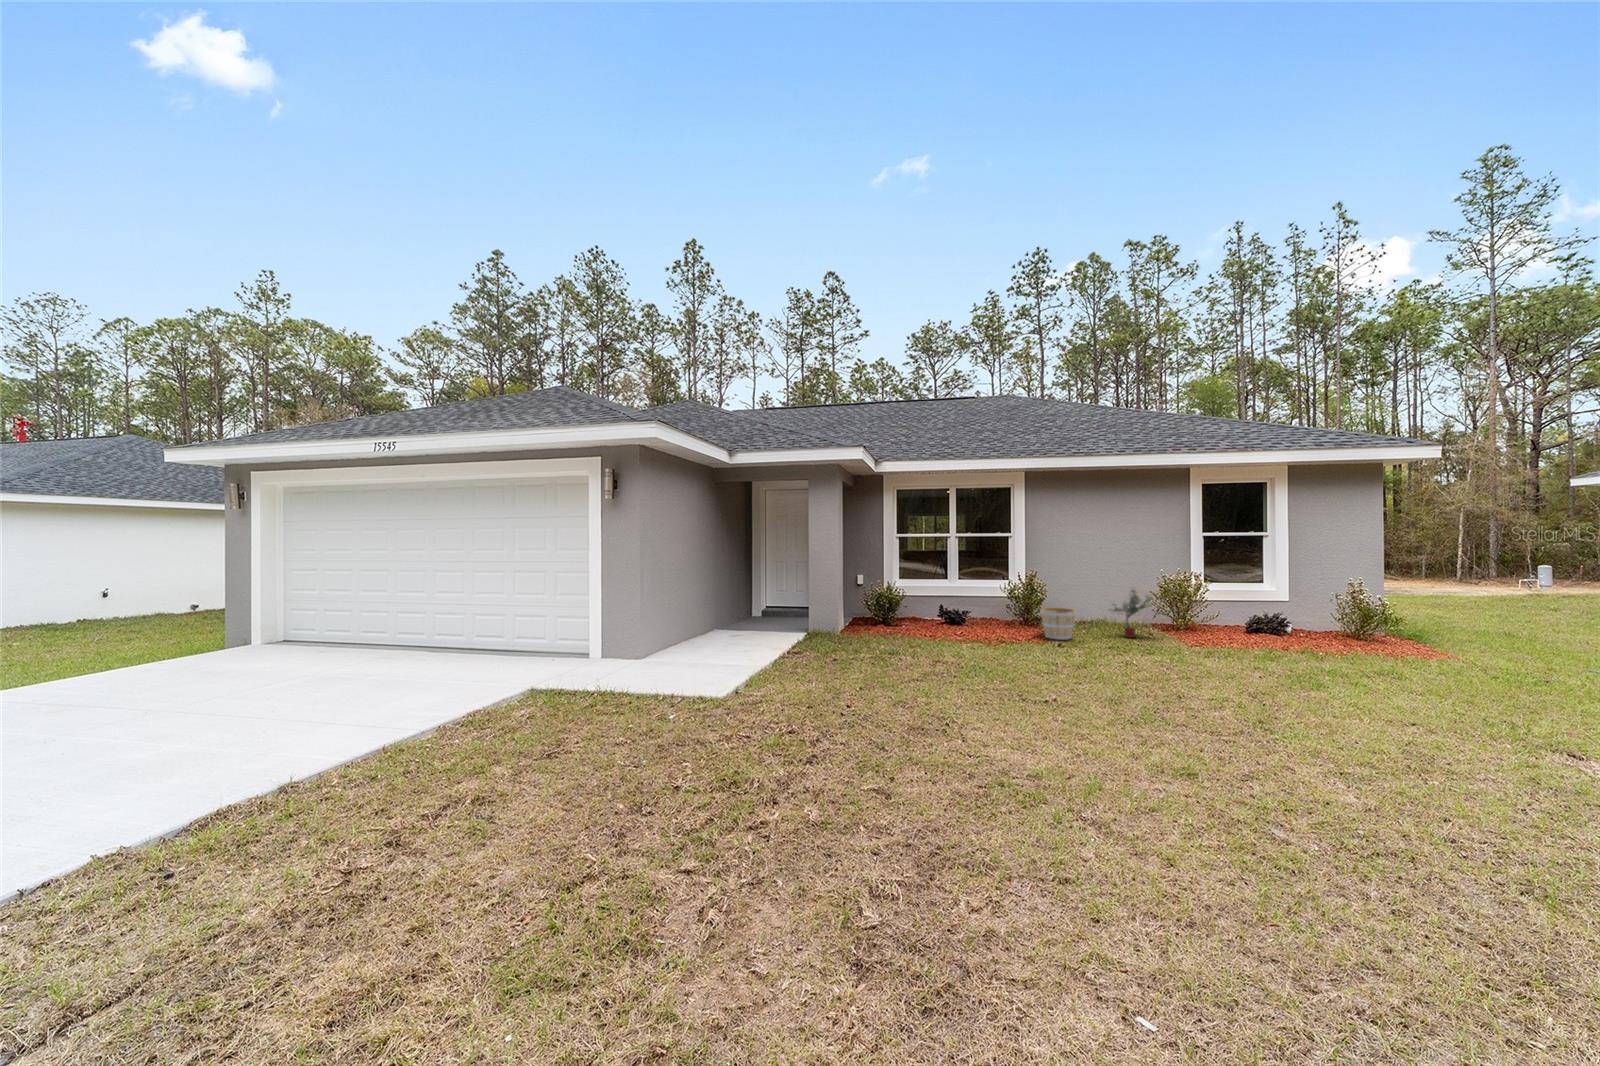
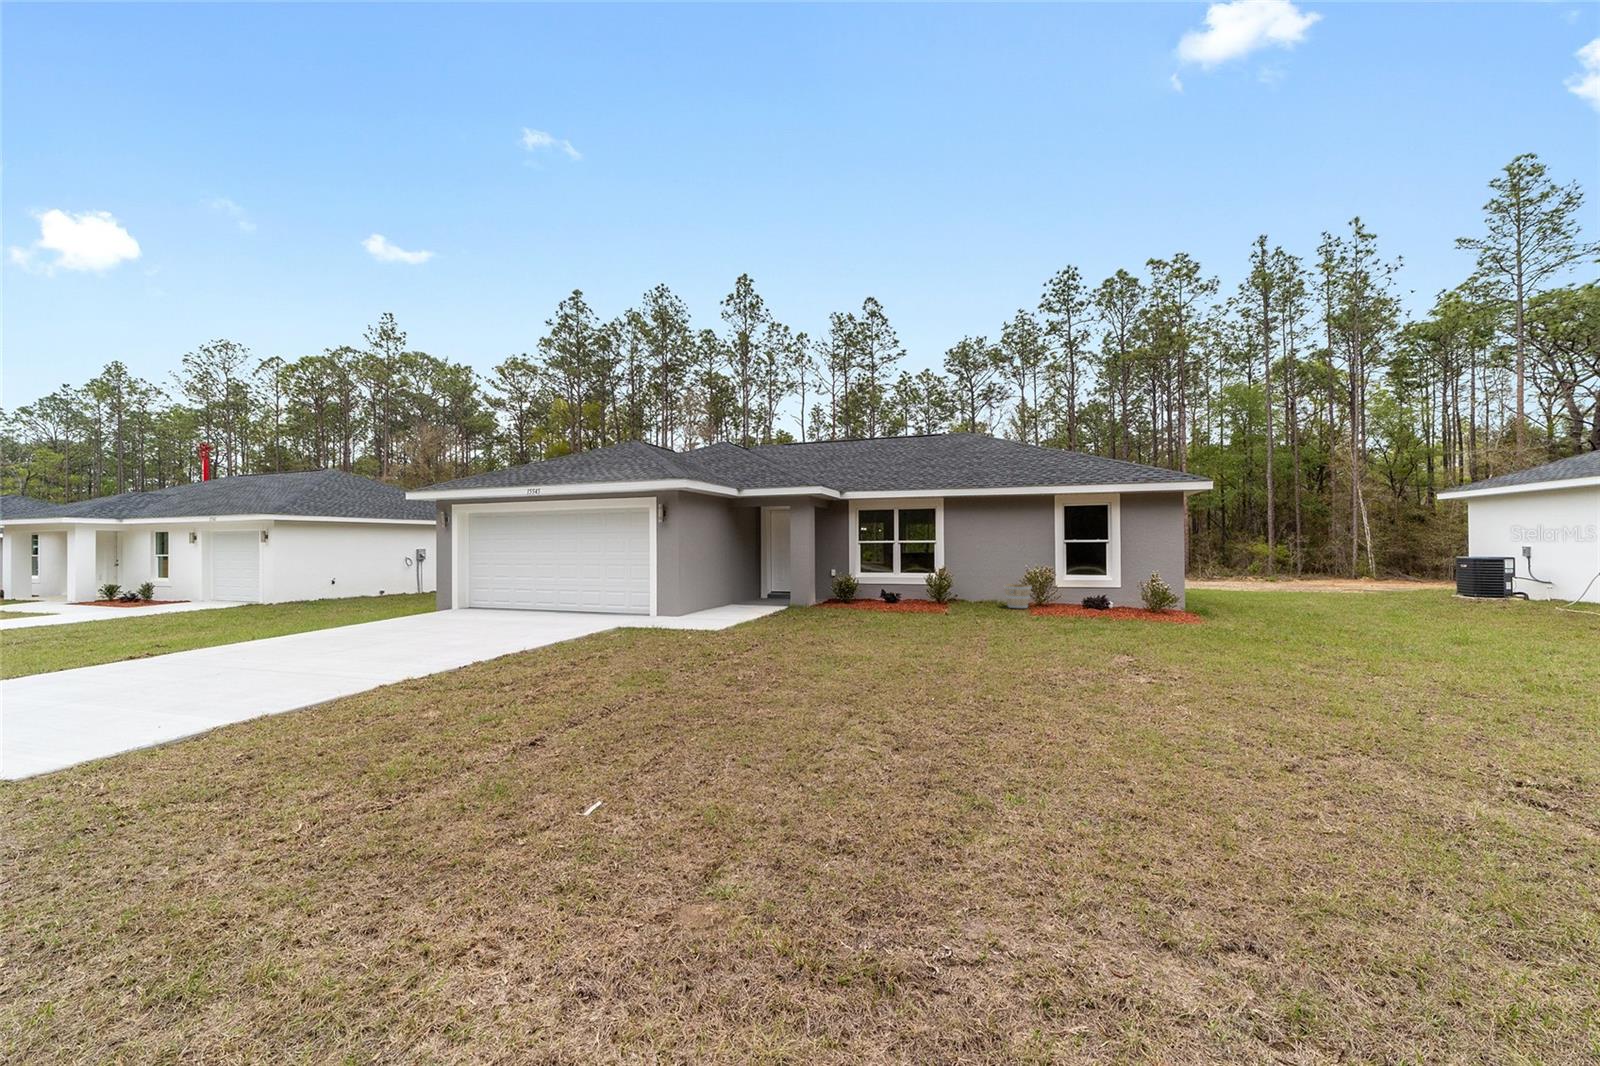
potted tree: present [1109,588,1152,638] -> none [1058,568,1095,608]

